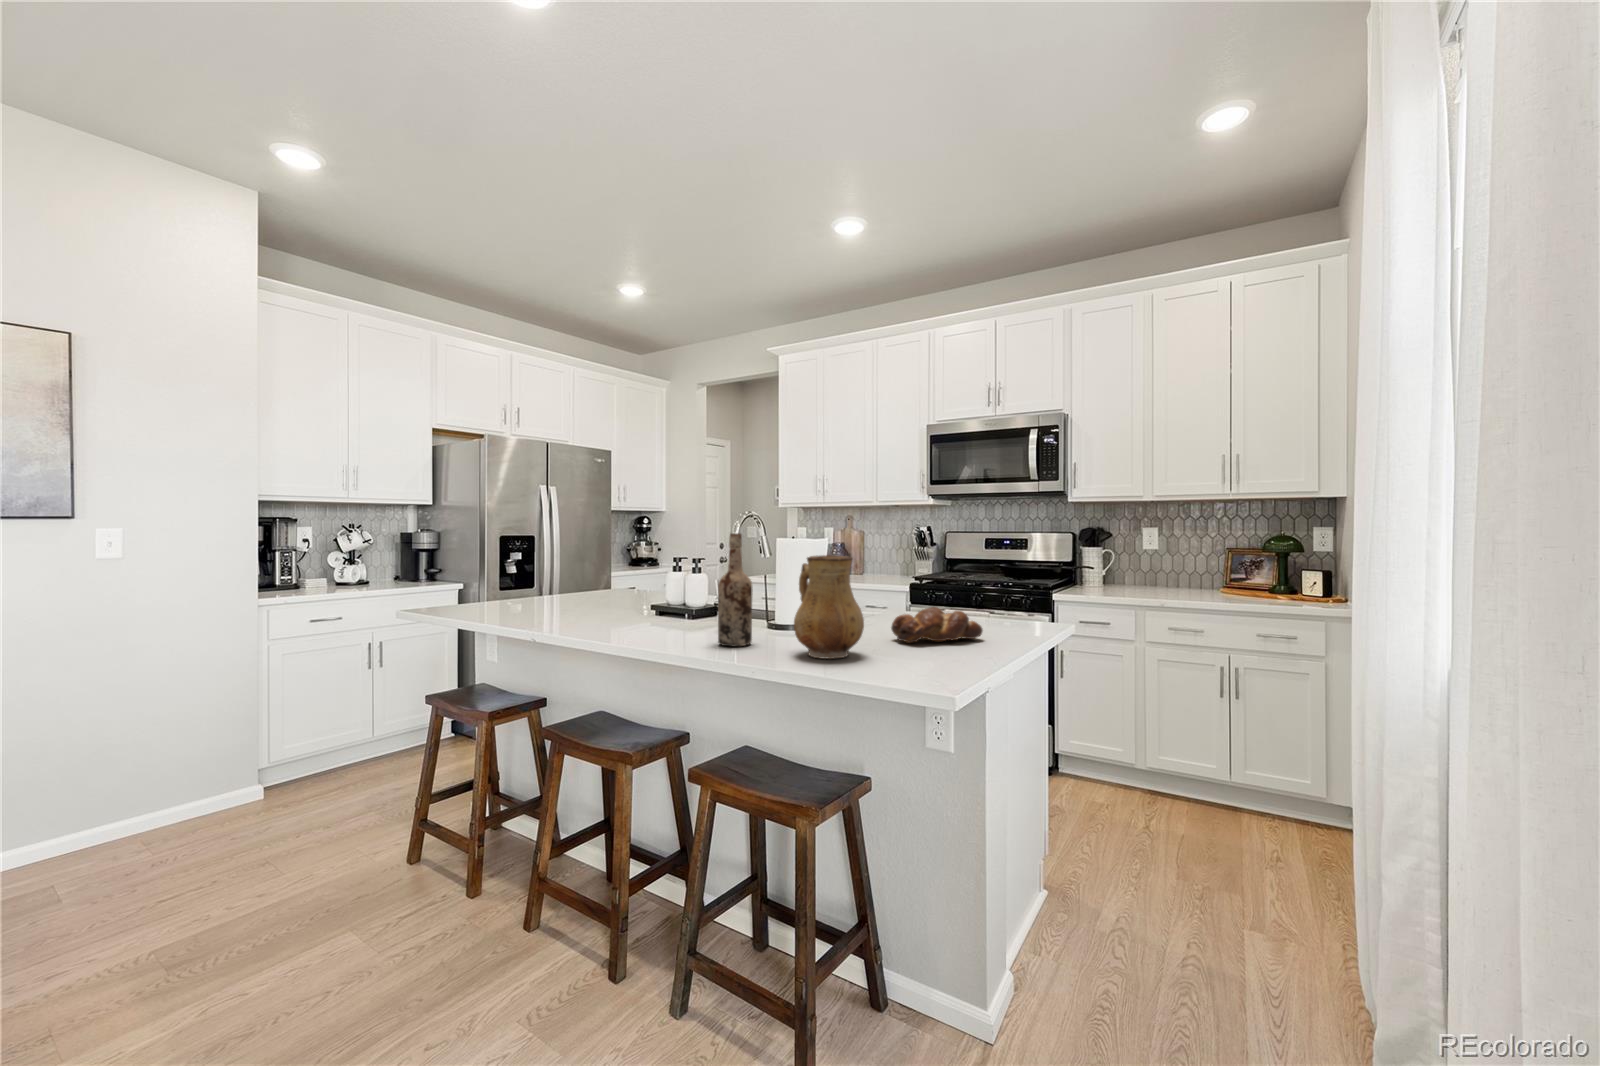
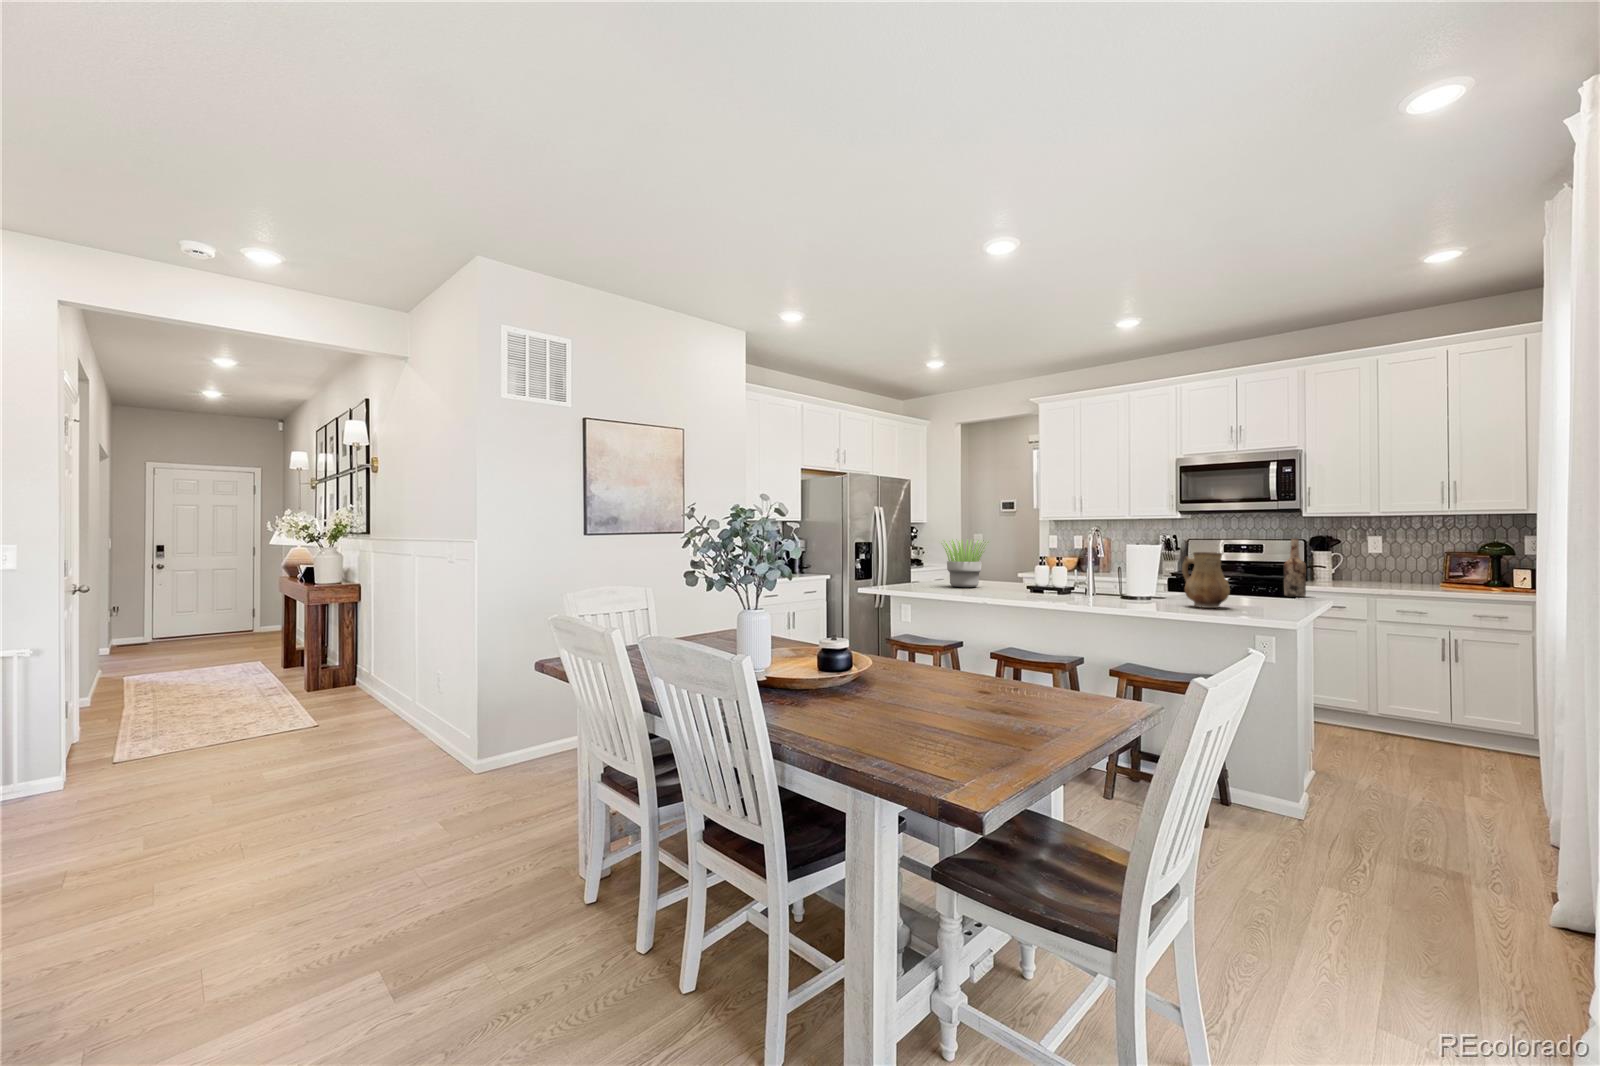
potted plant: none [498,530,595,610] -> present [943,539,988,587]
wine bottle: present [718,533,753,646] -> present [1284,538,1306,597]
bread loaf: present [891,607,983,643] -> none [1230,584,1291,603]

